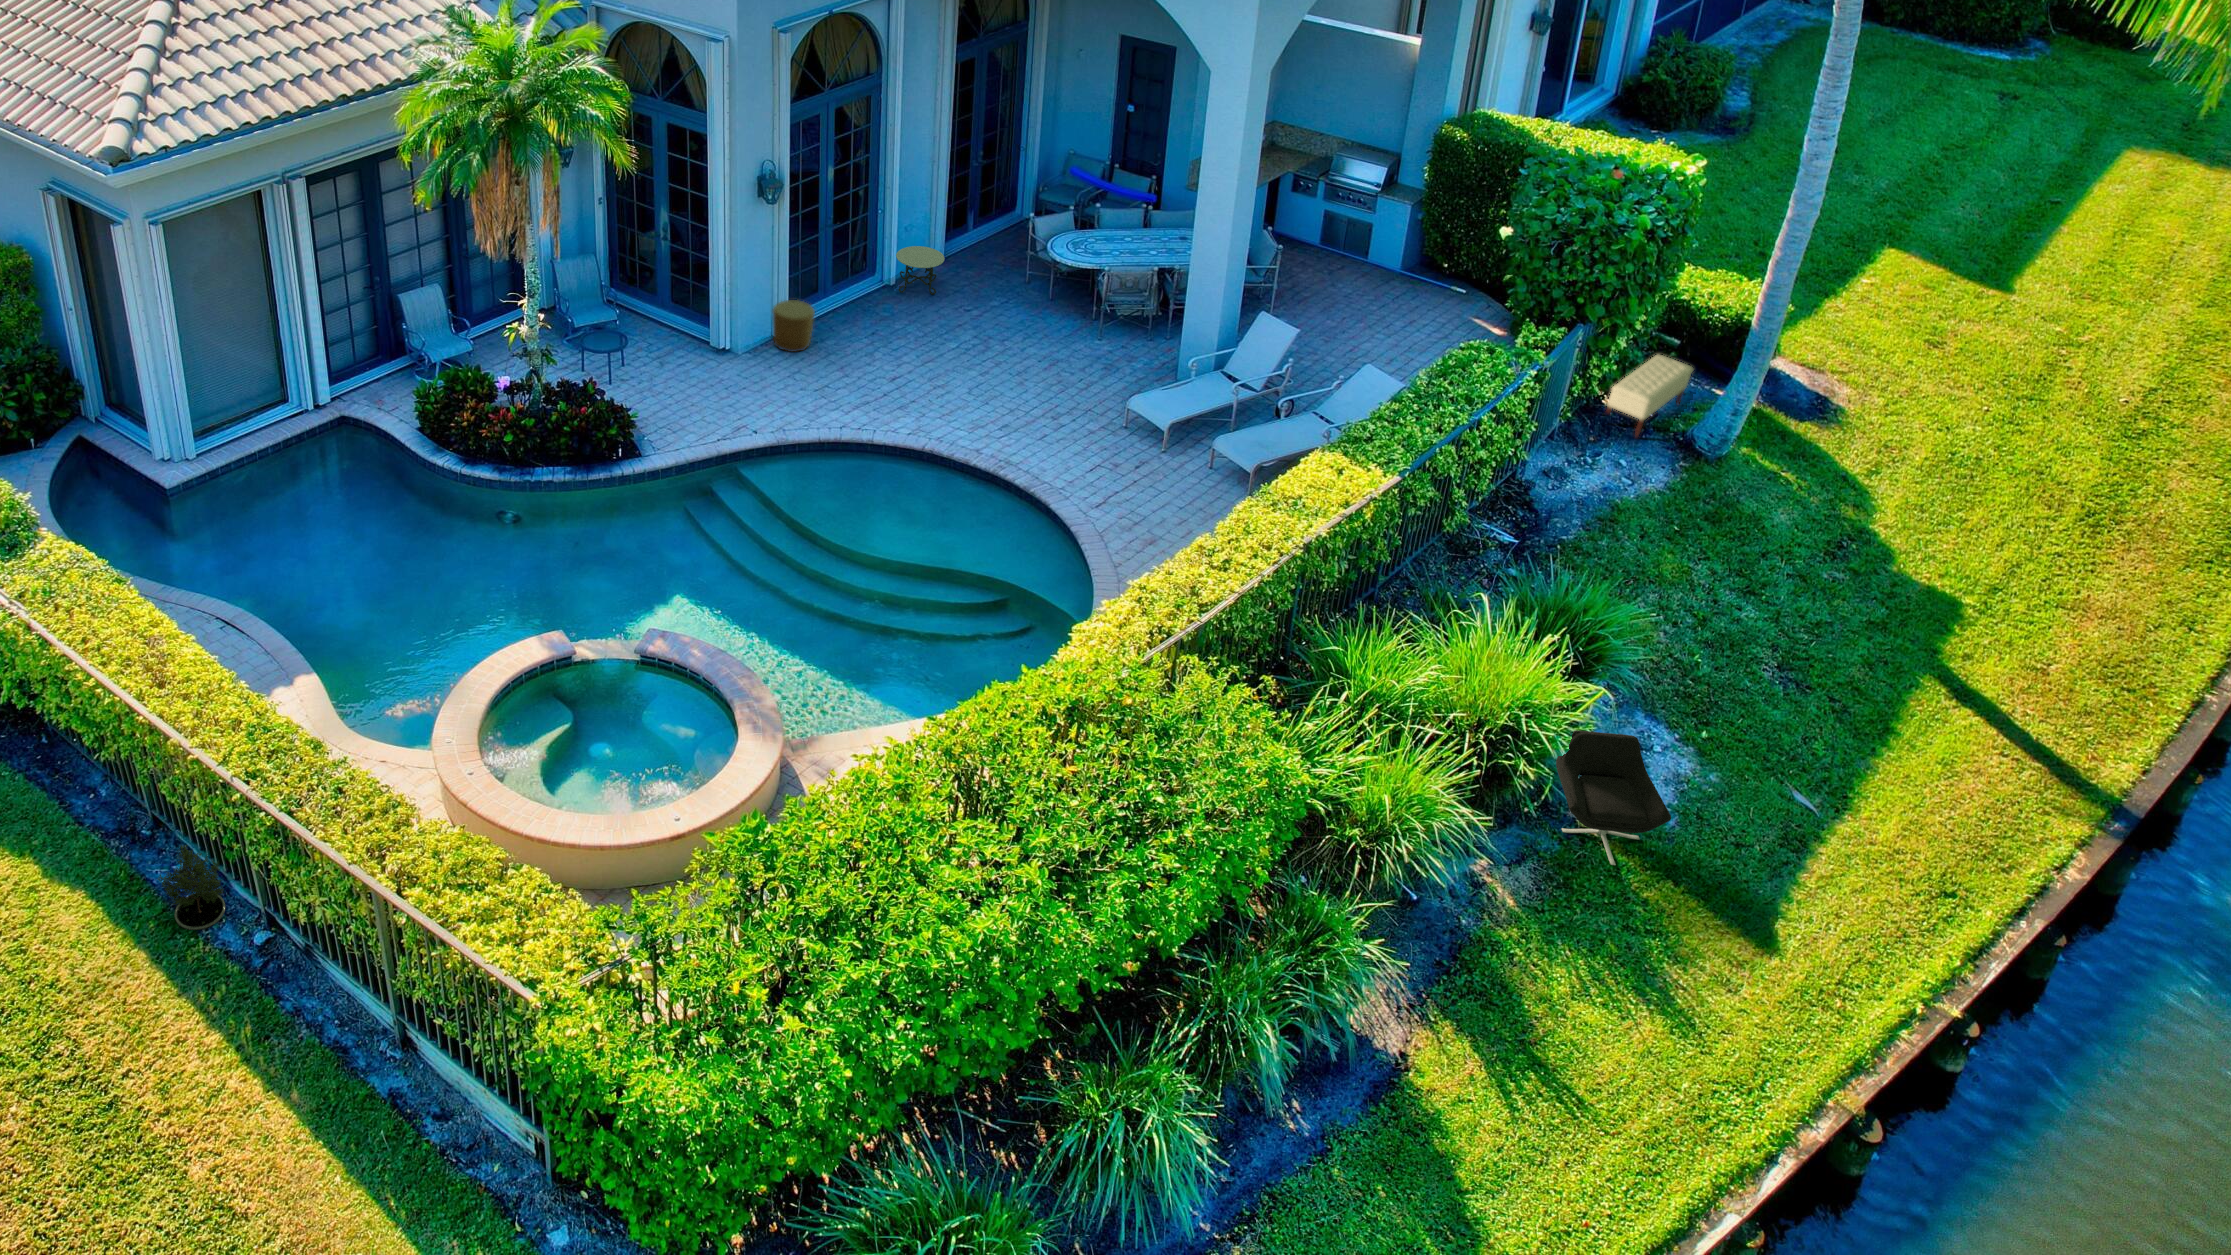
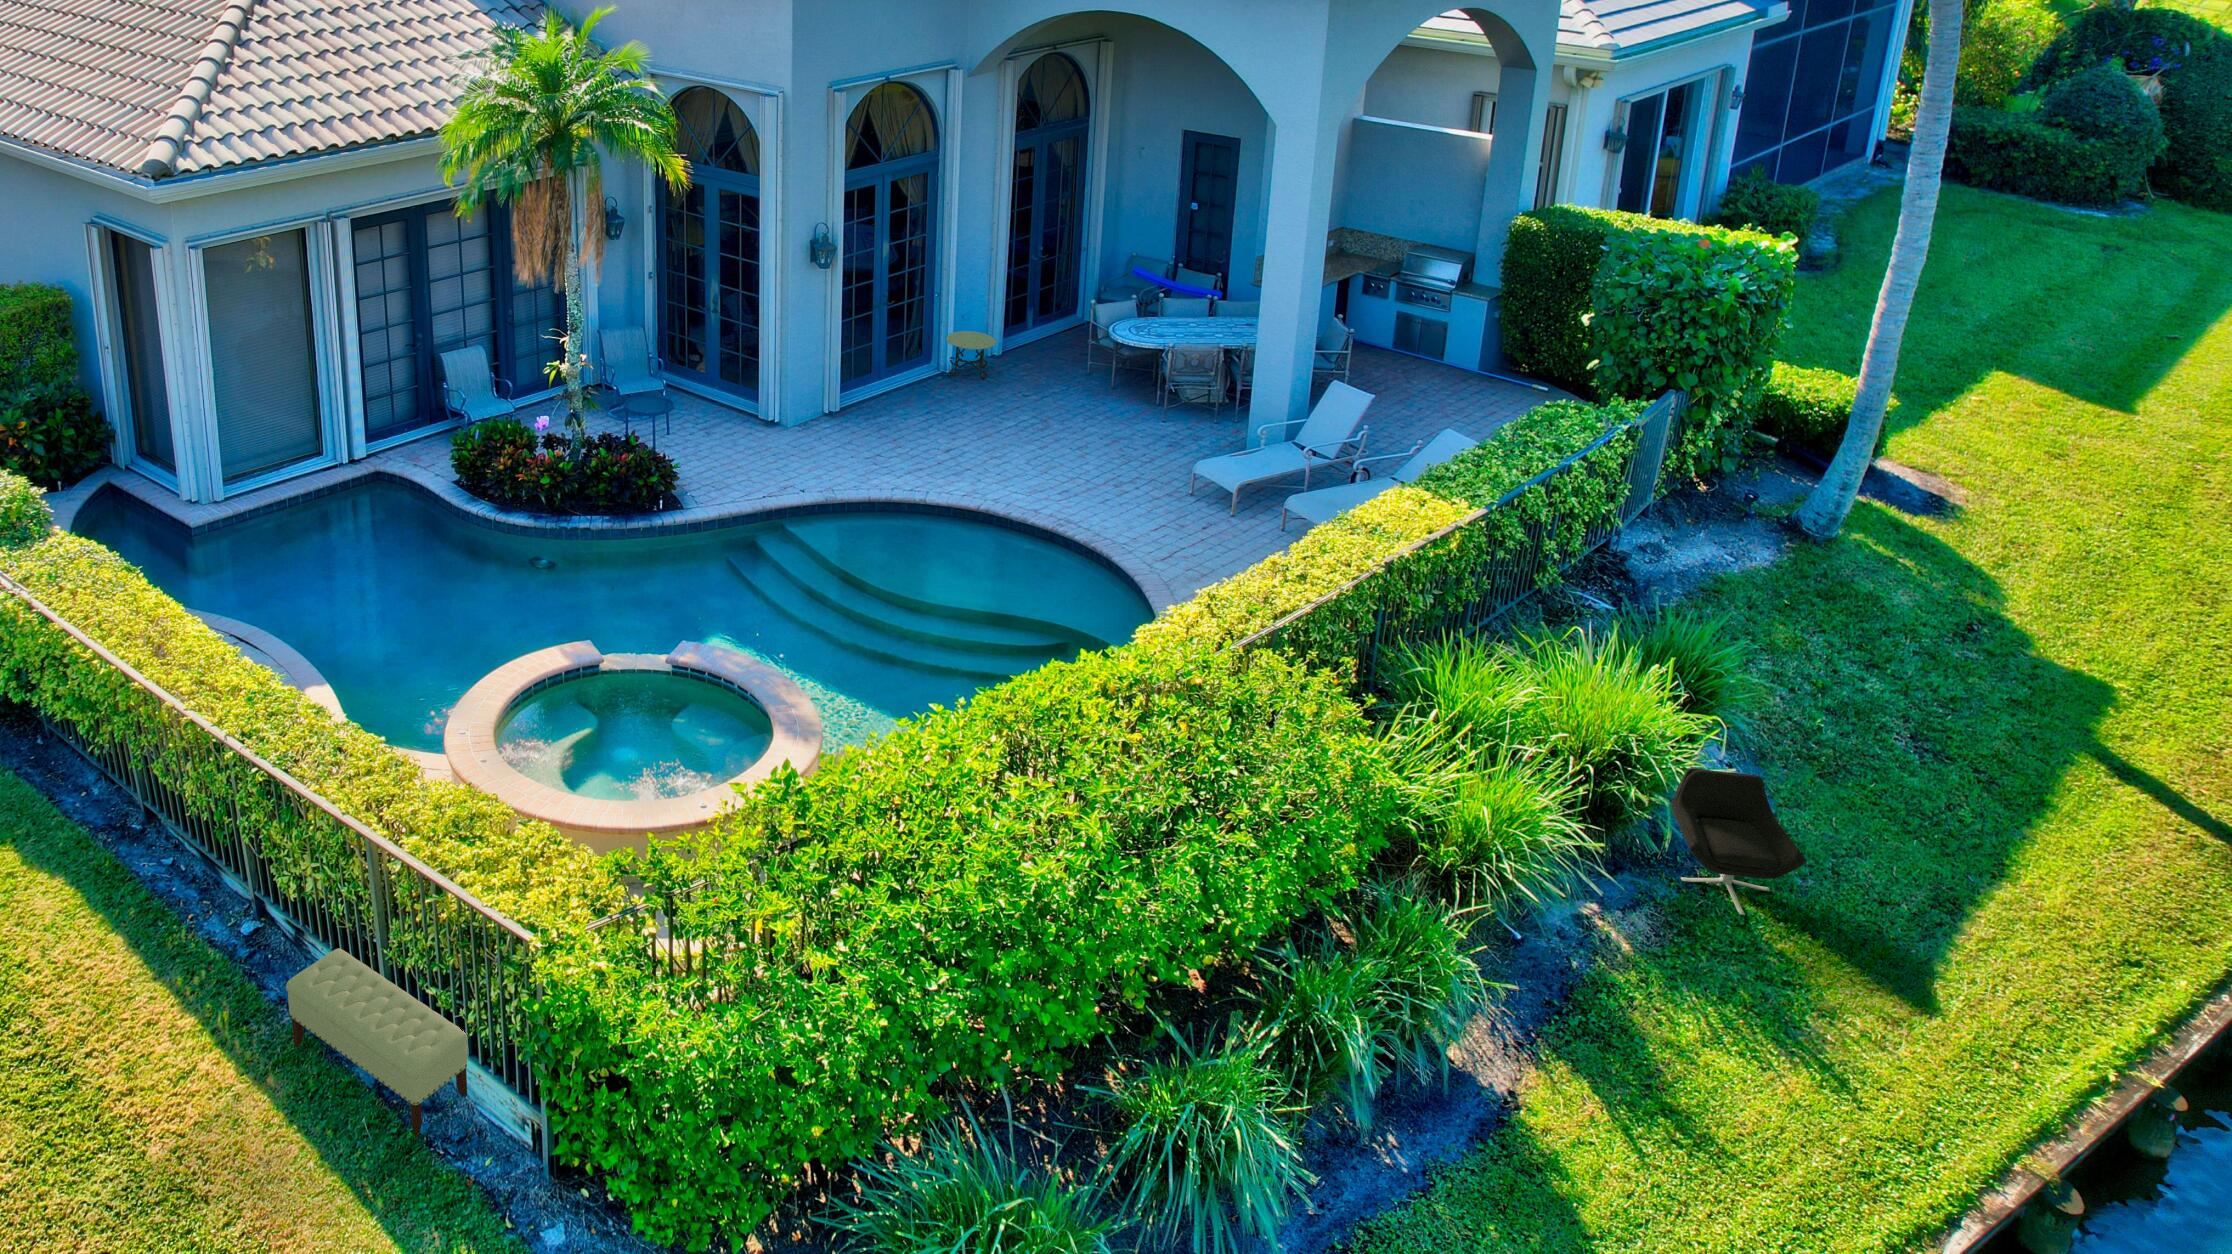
woven basket: present [773,300,815,352] -> none [819,372,862,425]
bench: present [1606,355,1693,437] -> present [286,948,468,1135]
potted tree: present [158,845,225,930] -> none [140,819,214,917]

